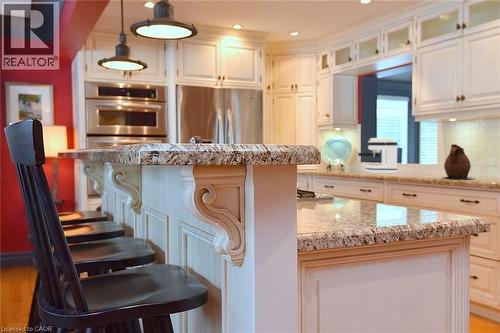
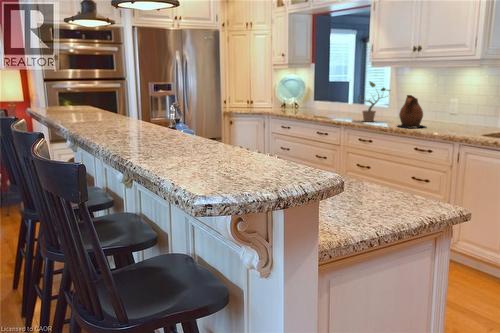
potted plant: none [396,134,437,176] -> present [362,82,390,122]
coffee maker: present [358,138,397,174] -> none [316,82,354,118]

